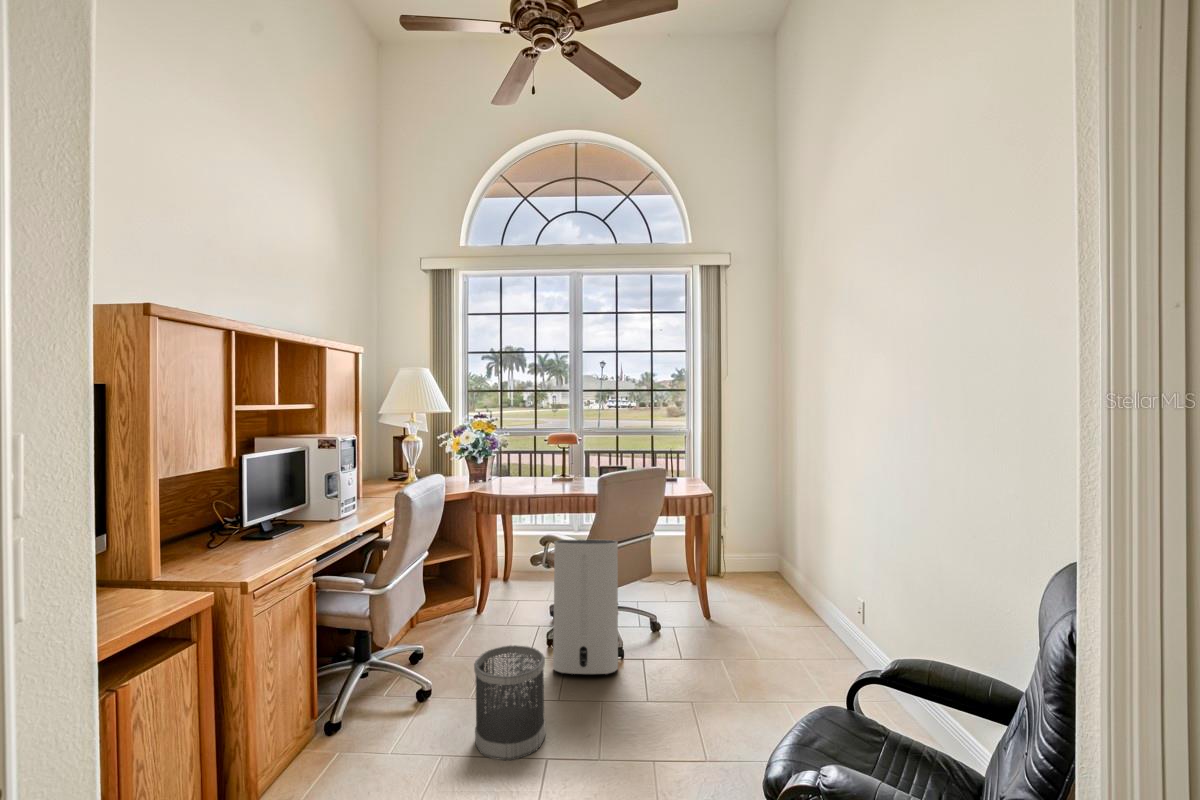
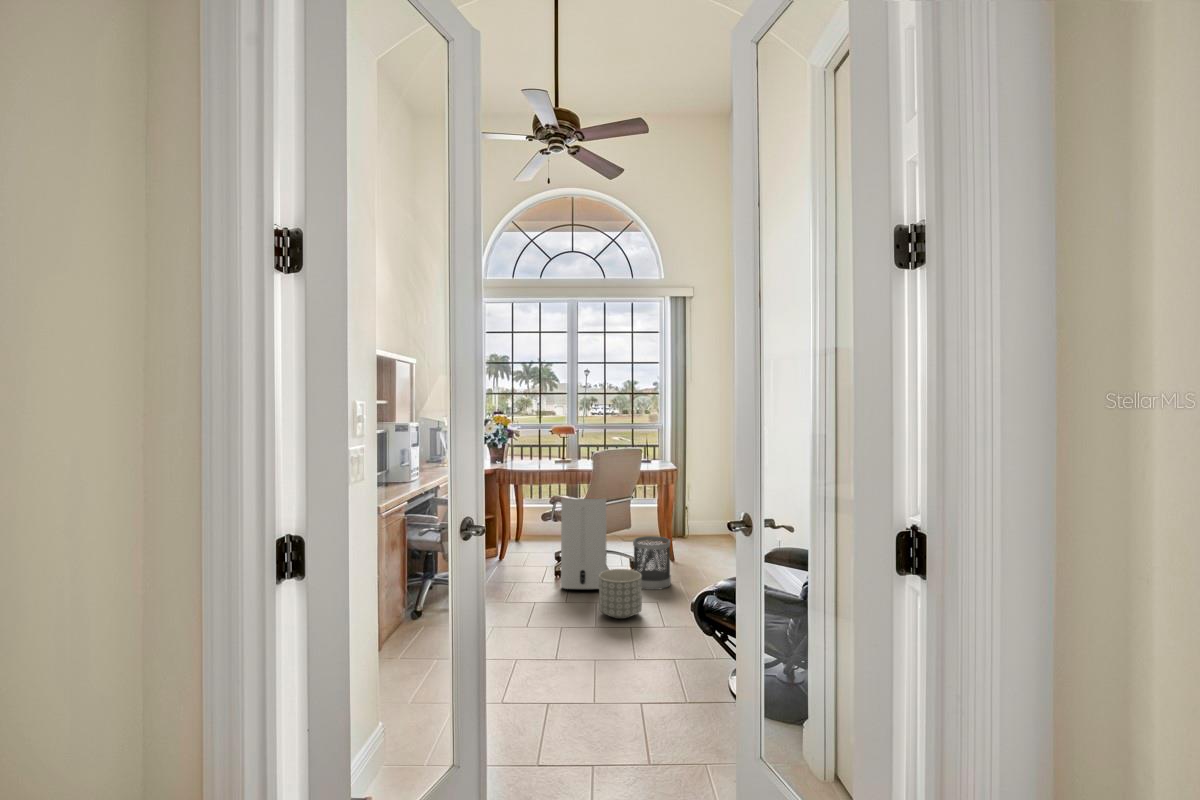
wastebasket: present [474,645,546,760] -> present [633,536,671,590]
planter: none [605,656,670,741] -> present [599,569,642,619]

